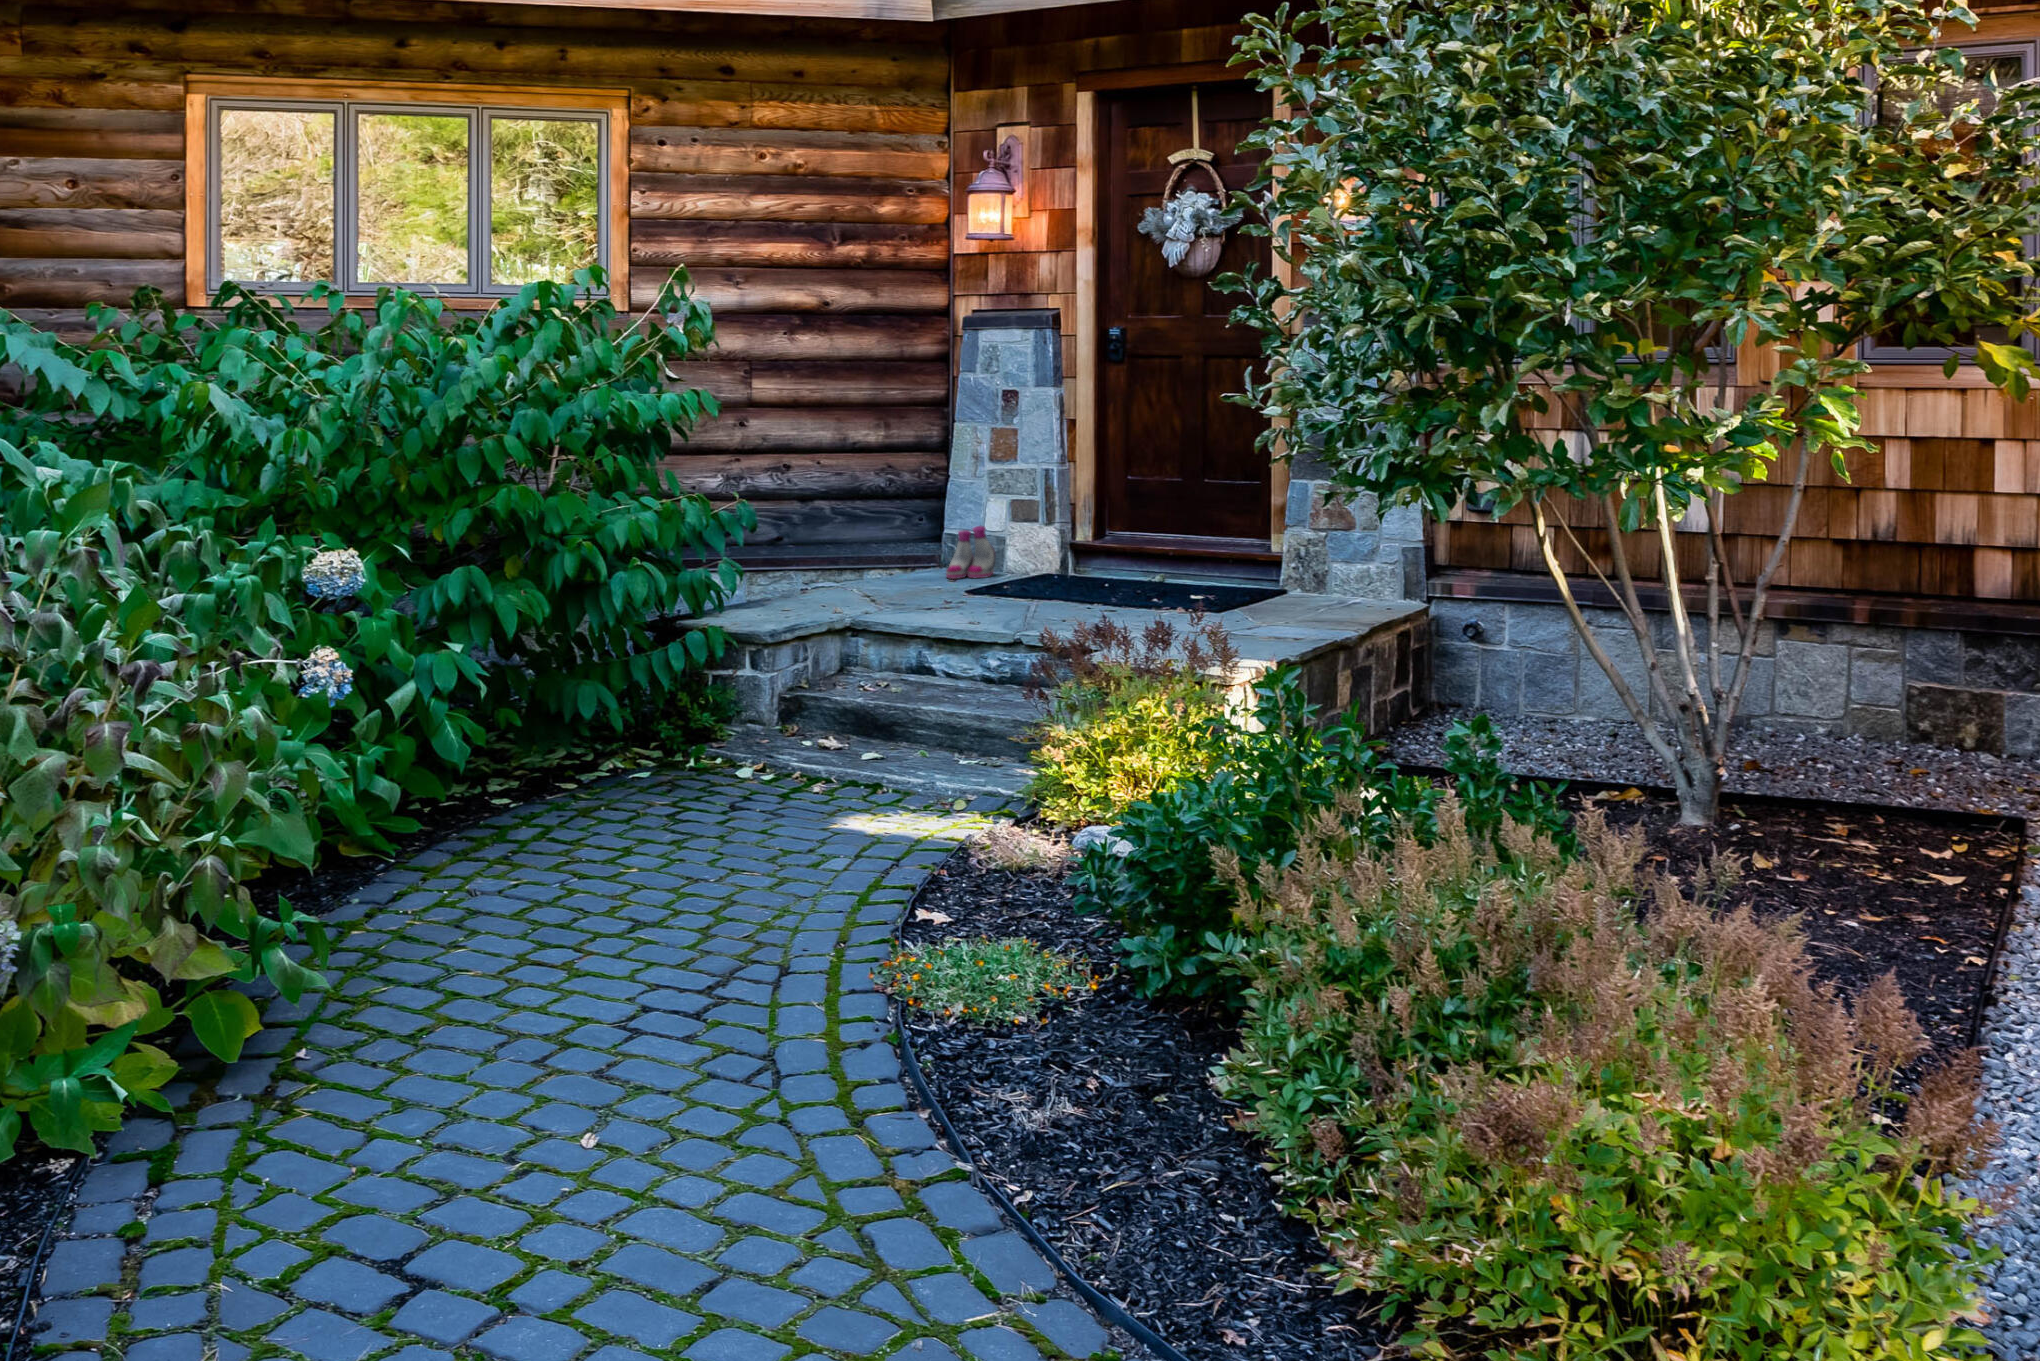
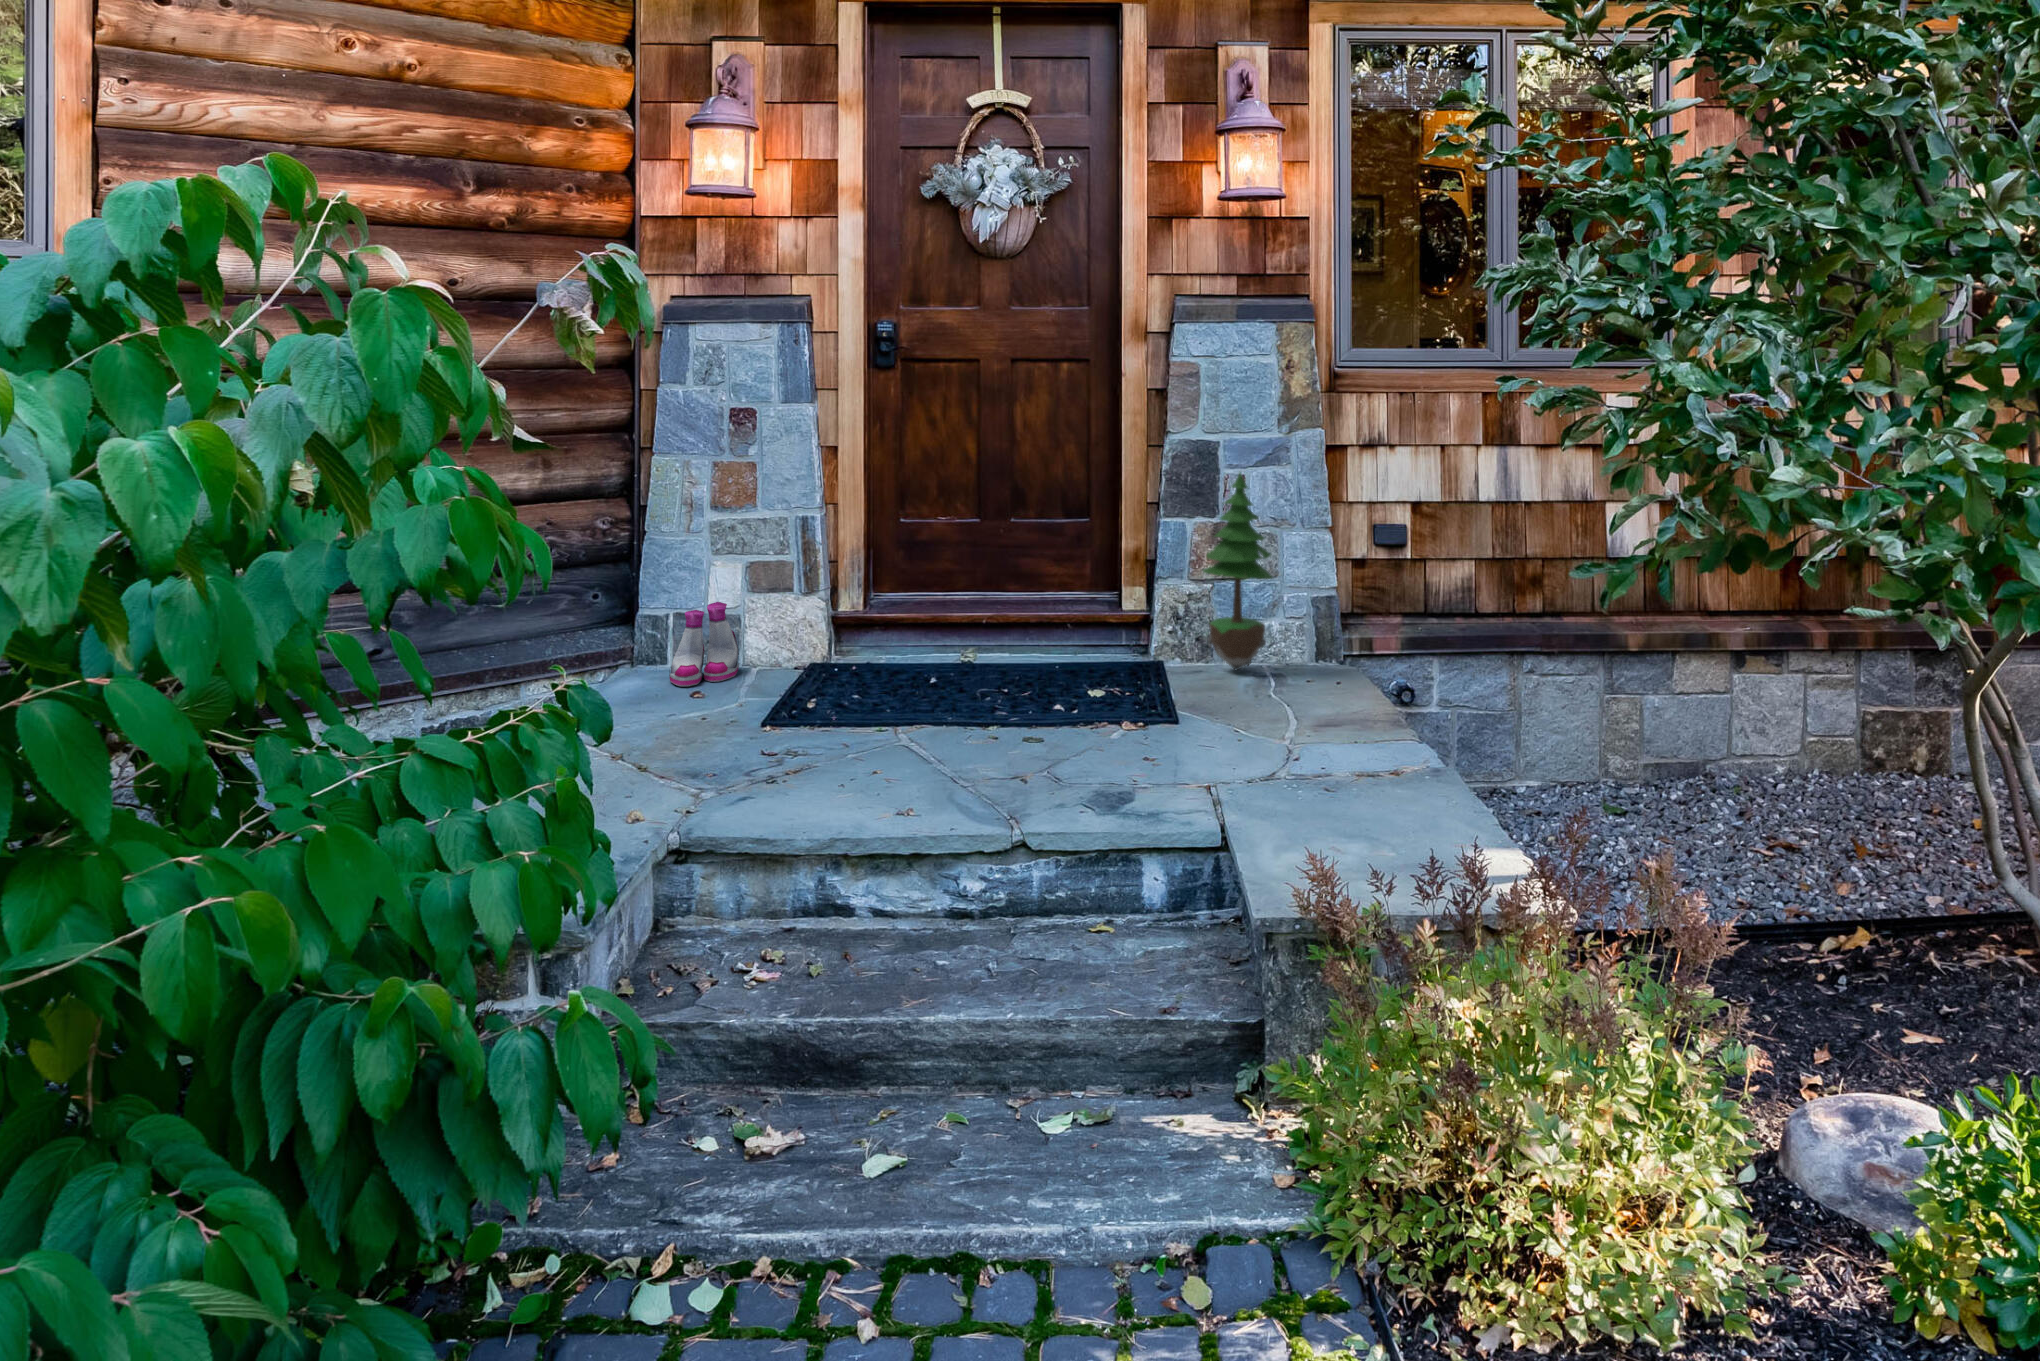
potted tree: none [1290,442,1345,595] -> present [1203,473,1272,671]

